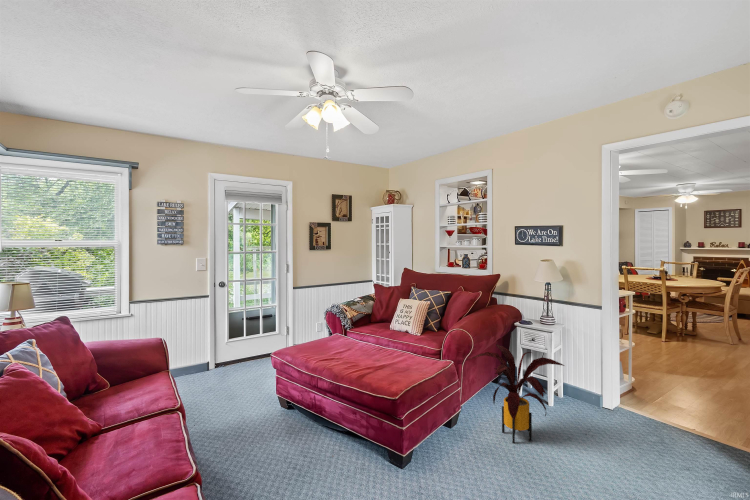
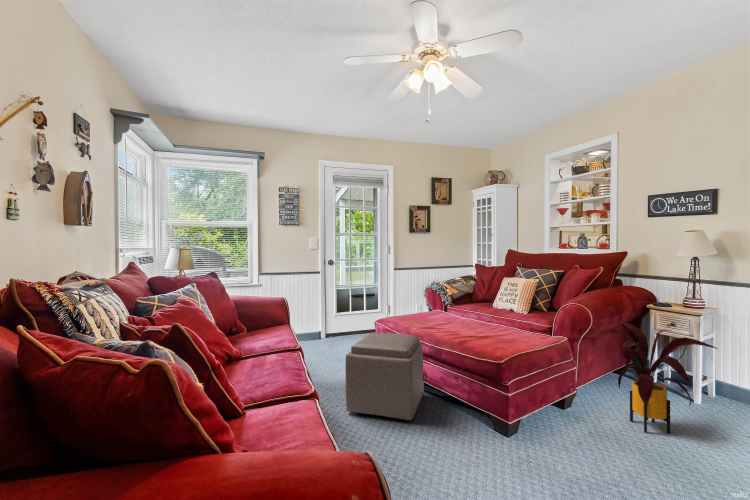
ottoman: none [236,371,322,465] -> present [345,333,424,420]

